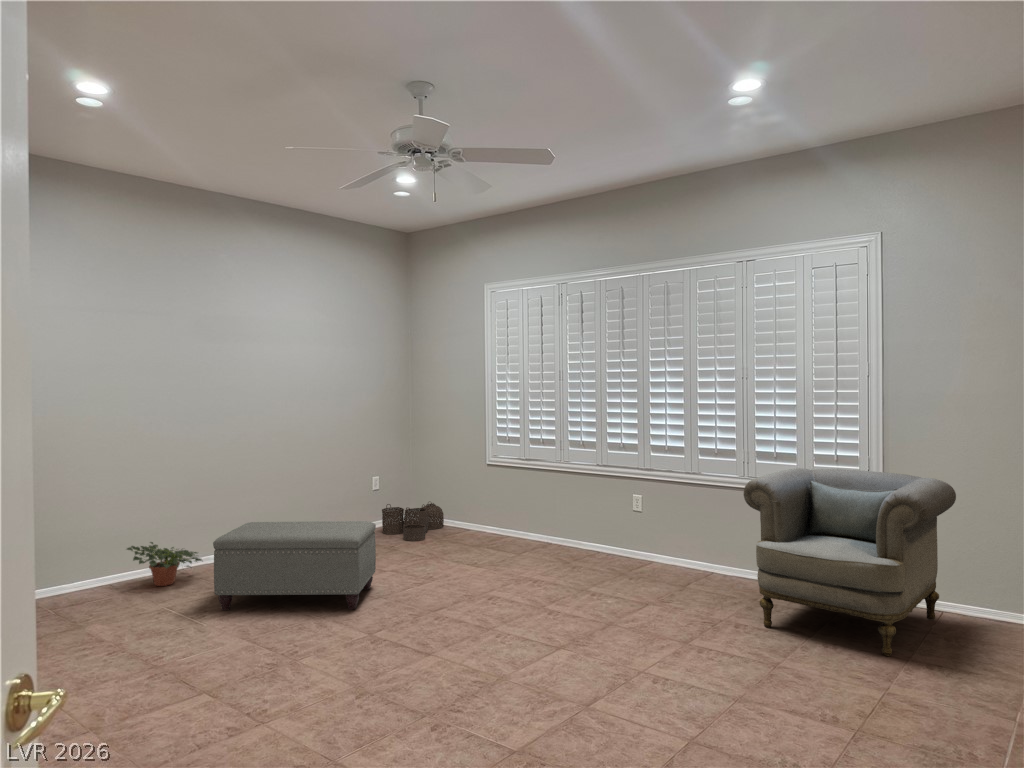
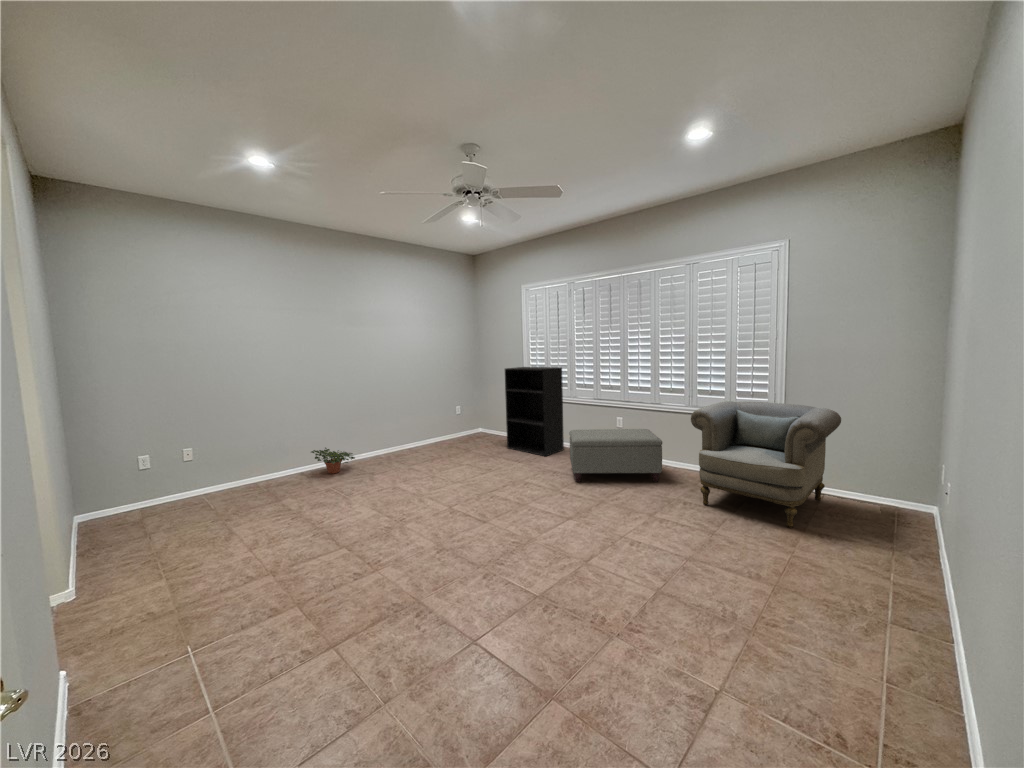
bookshelf: none [456,413,550,559] -> present [505,367,564,456]
woven basket: present [382,503,444,541] -> none [462,420,500,444]
ottoman: present [213,521,376,610] -> present [569,429,662,482]

